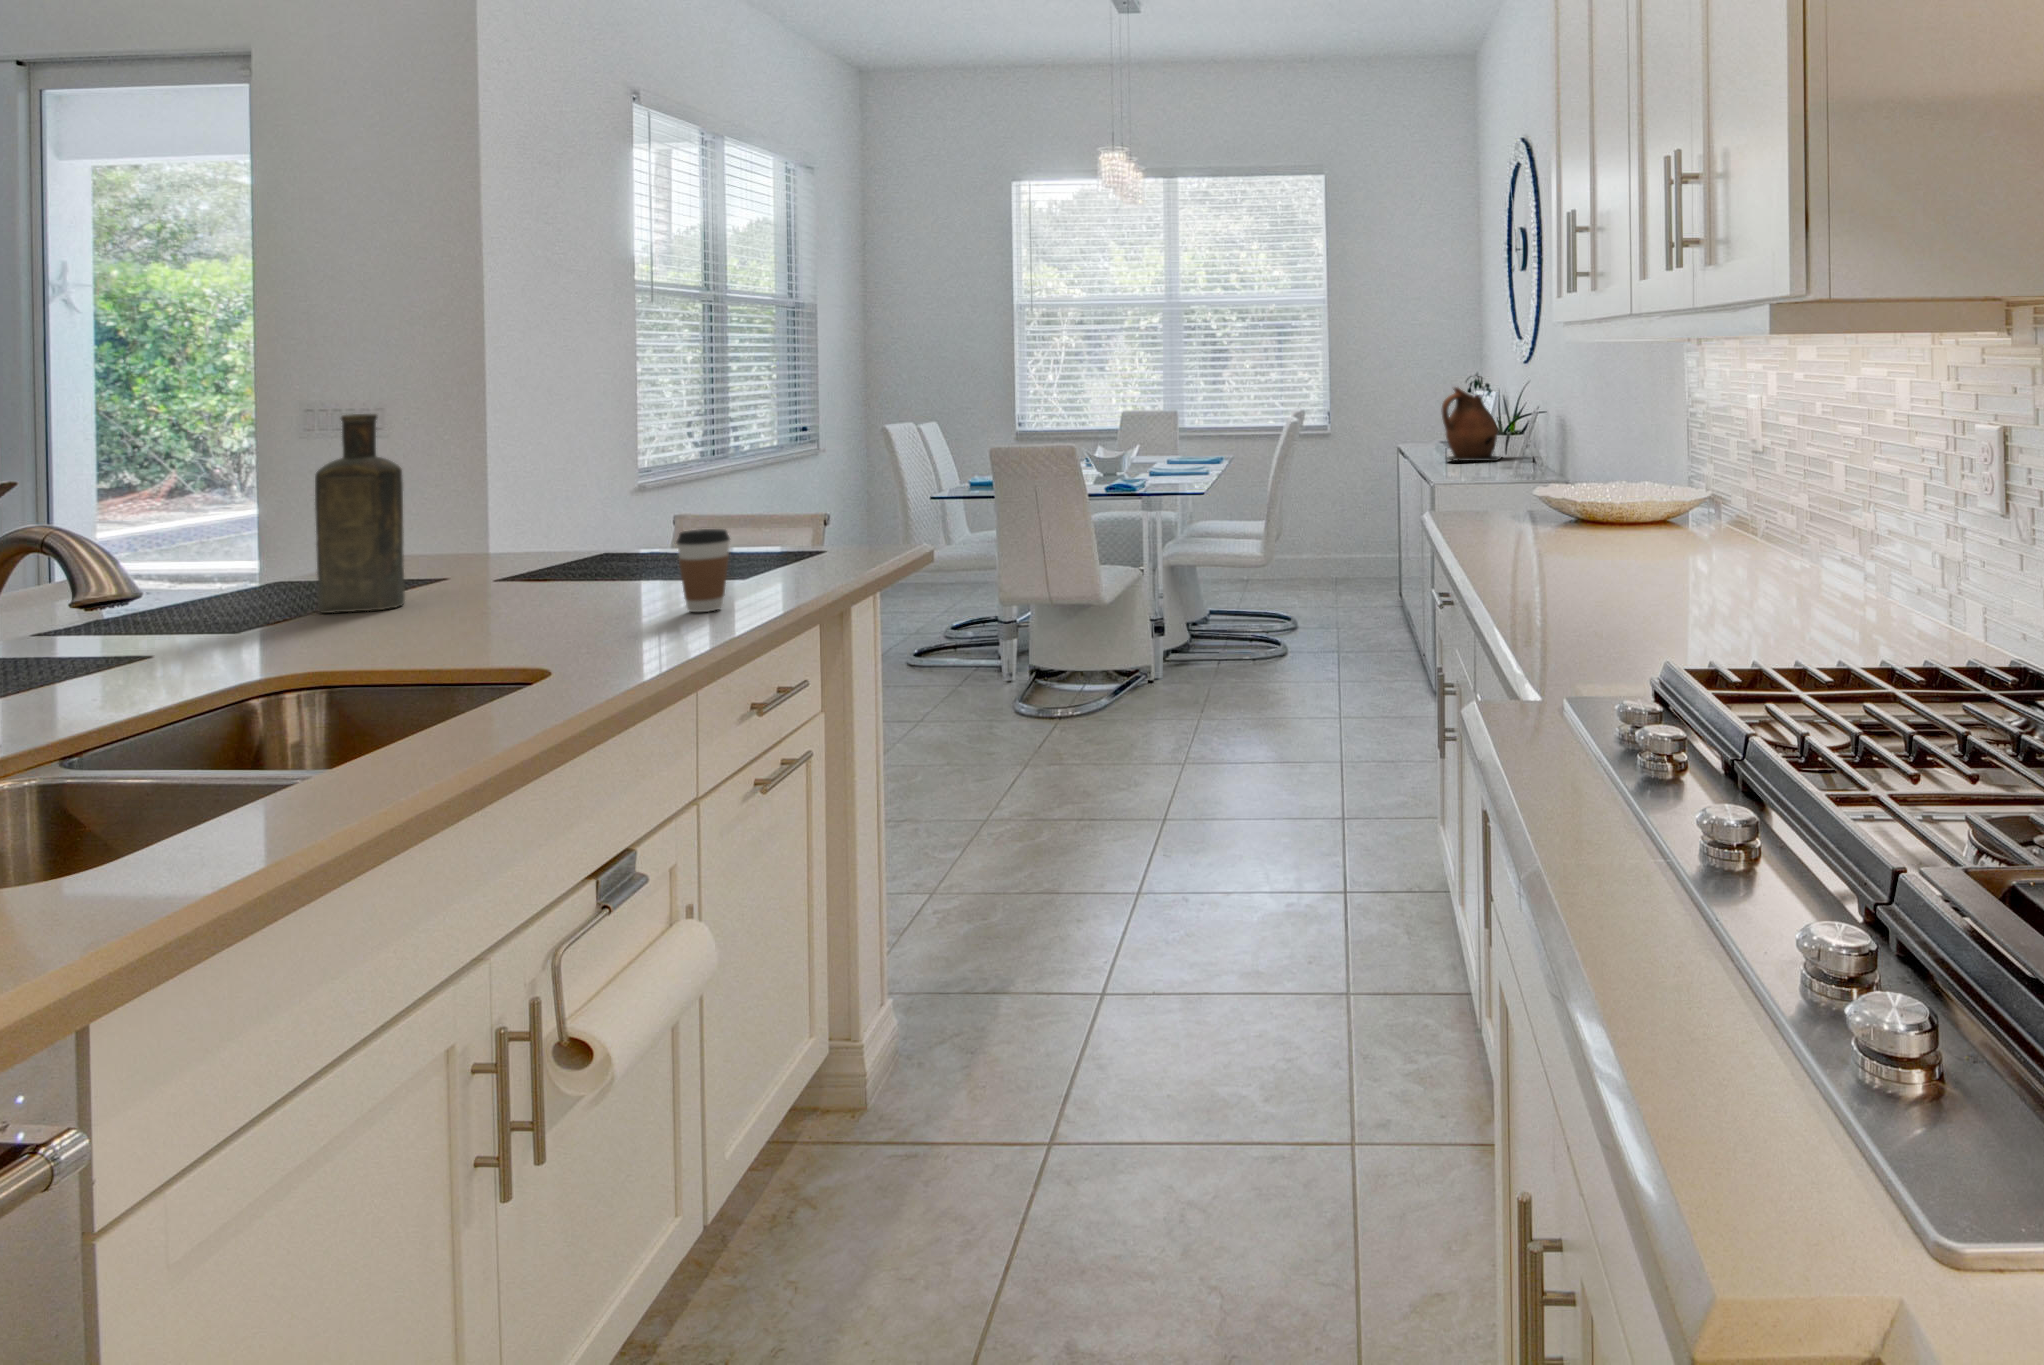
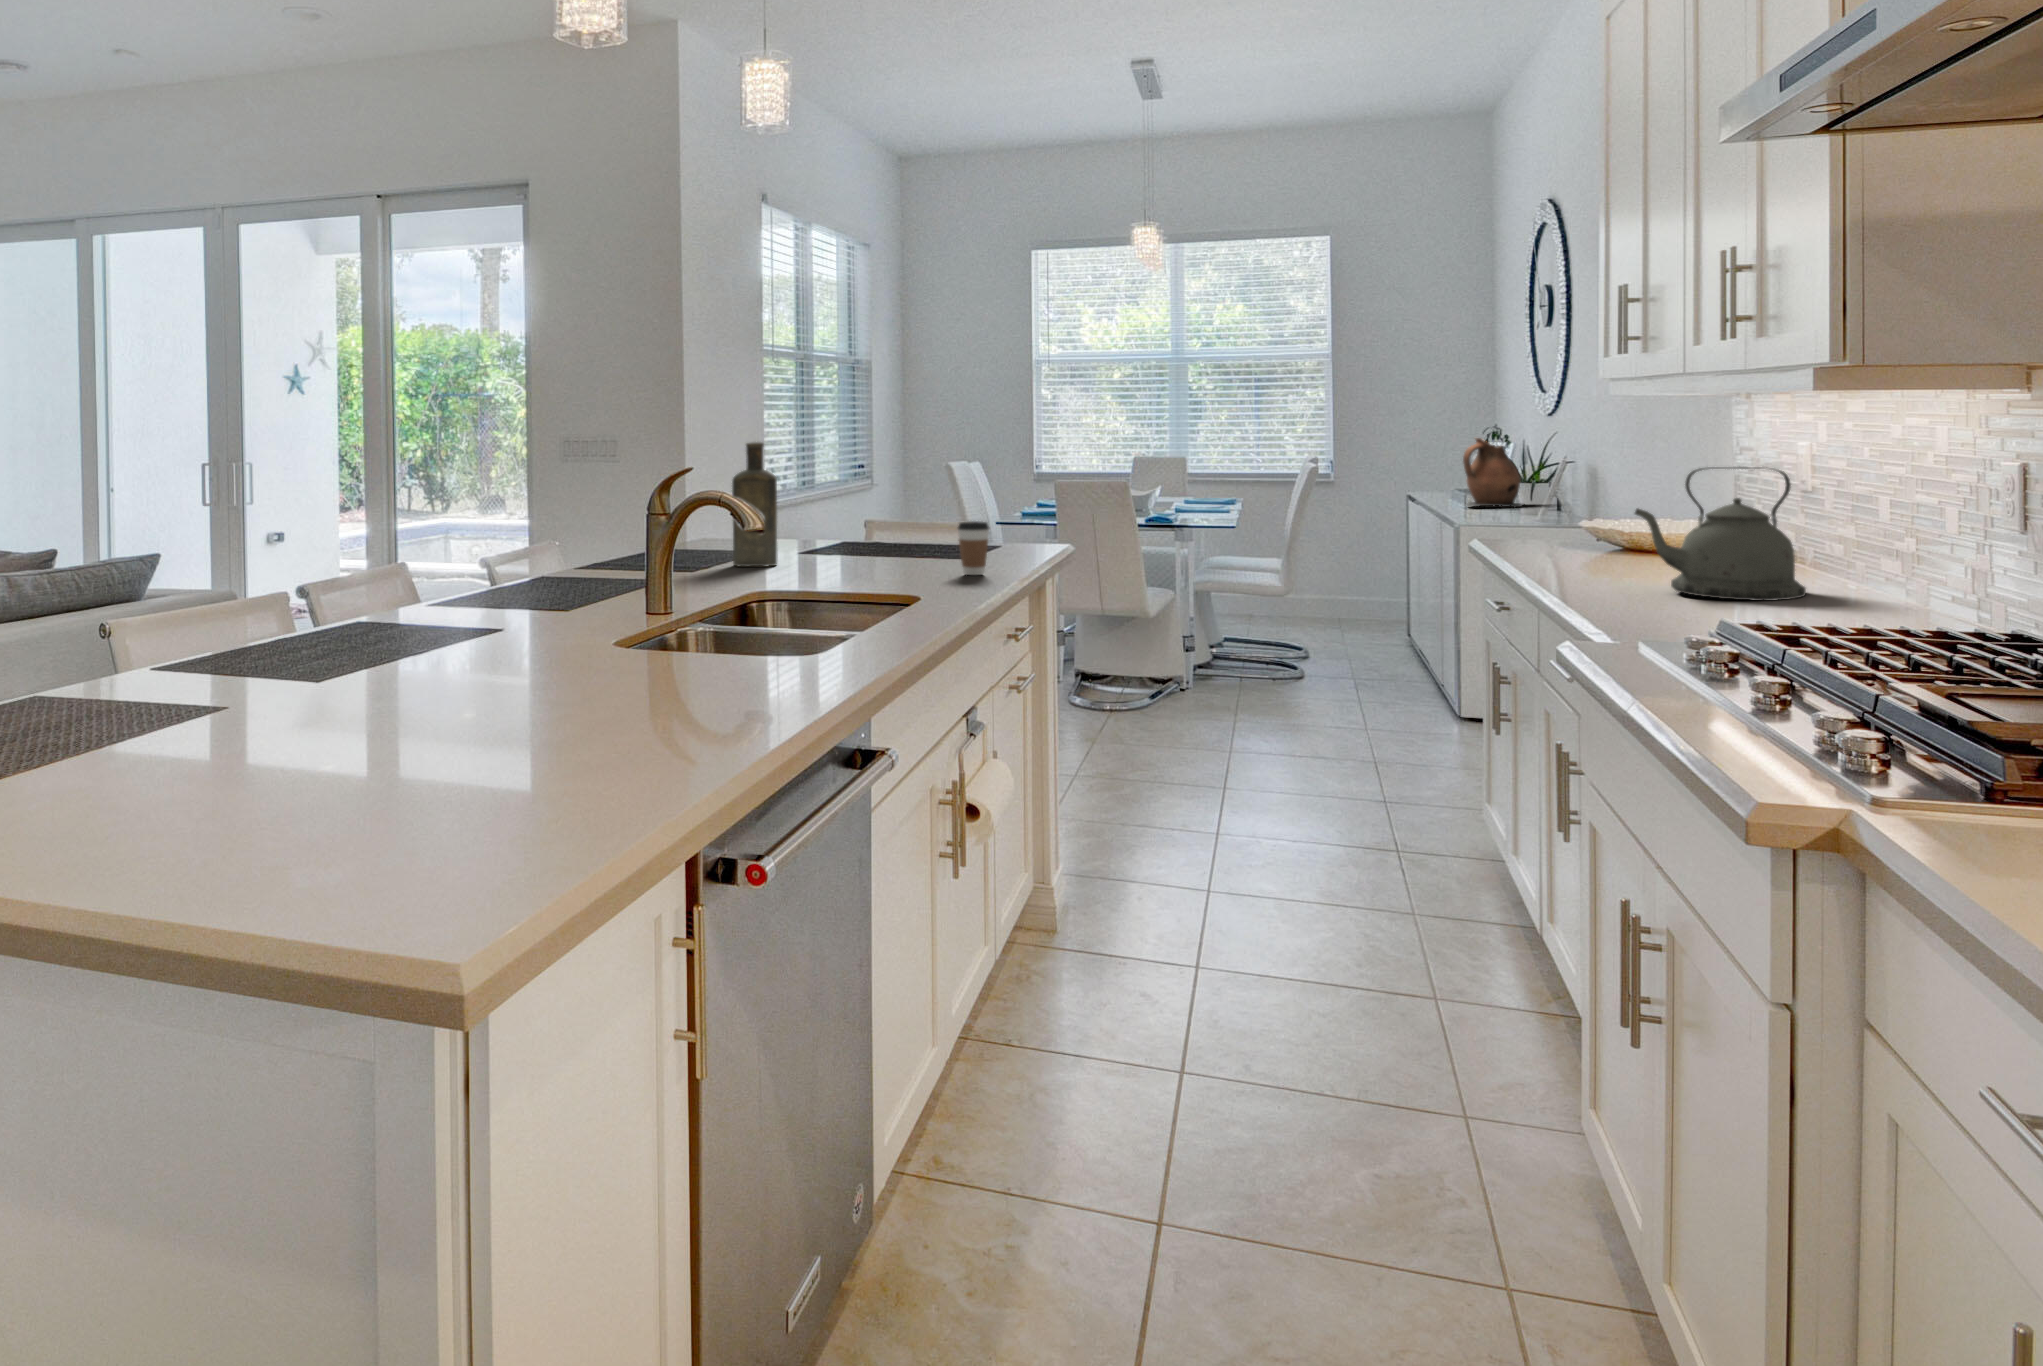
kettle: none [1580,428,1764,596] -> present [1635,468,1806,601]

